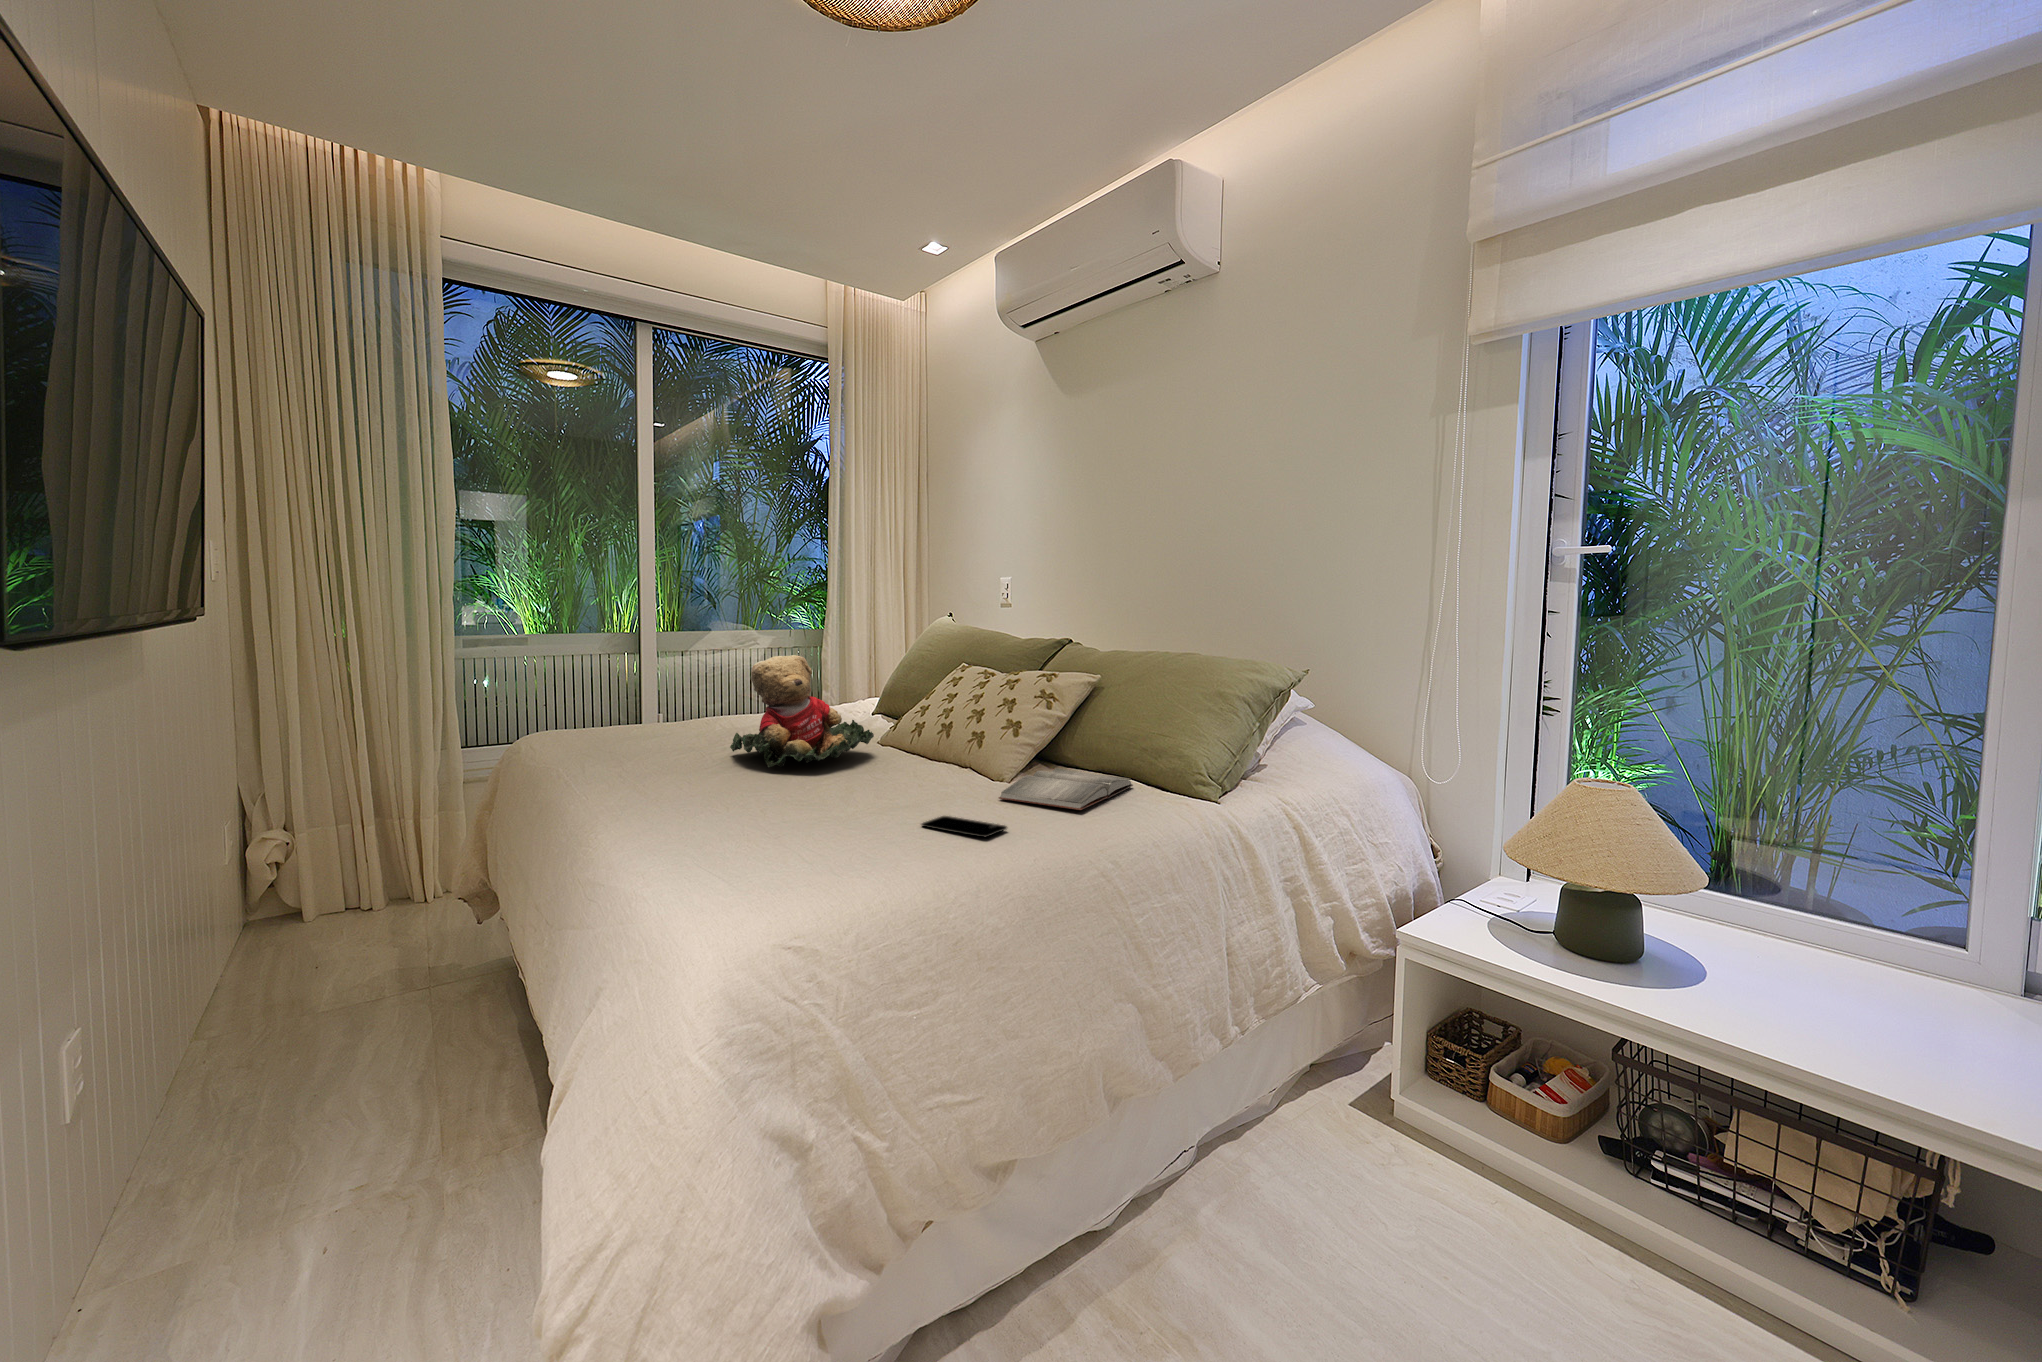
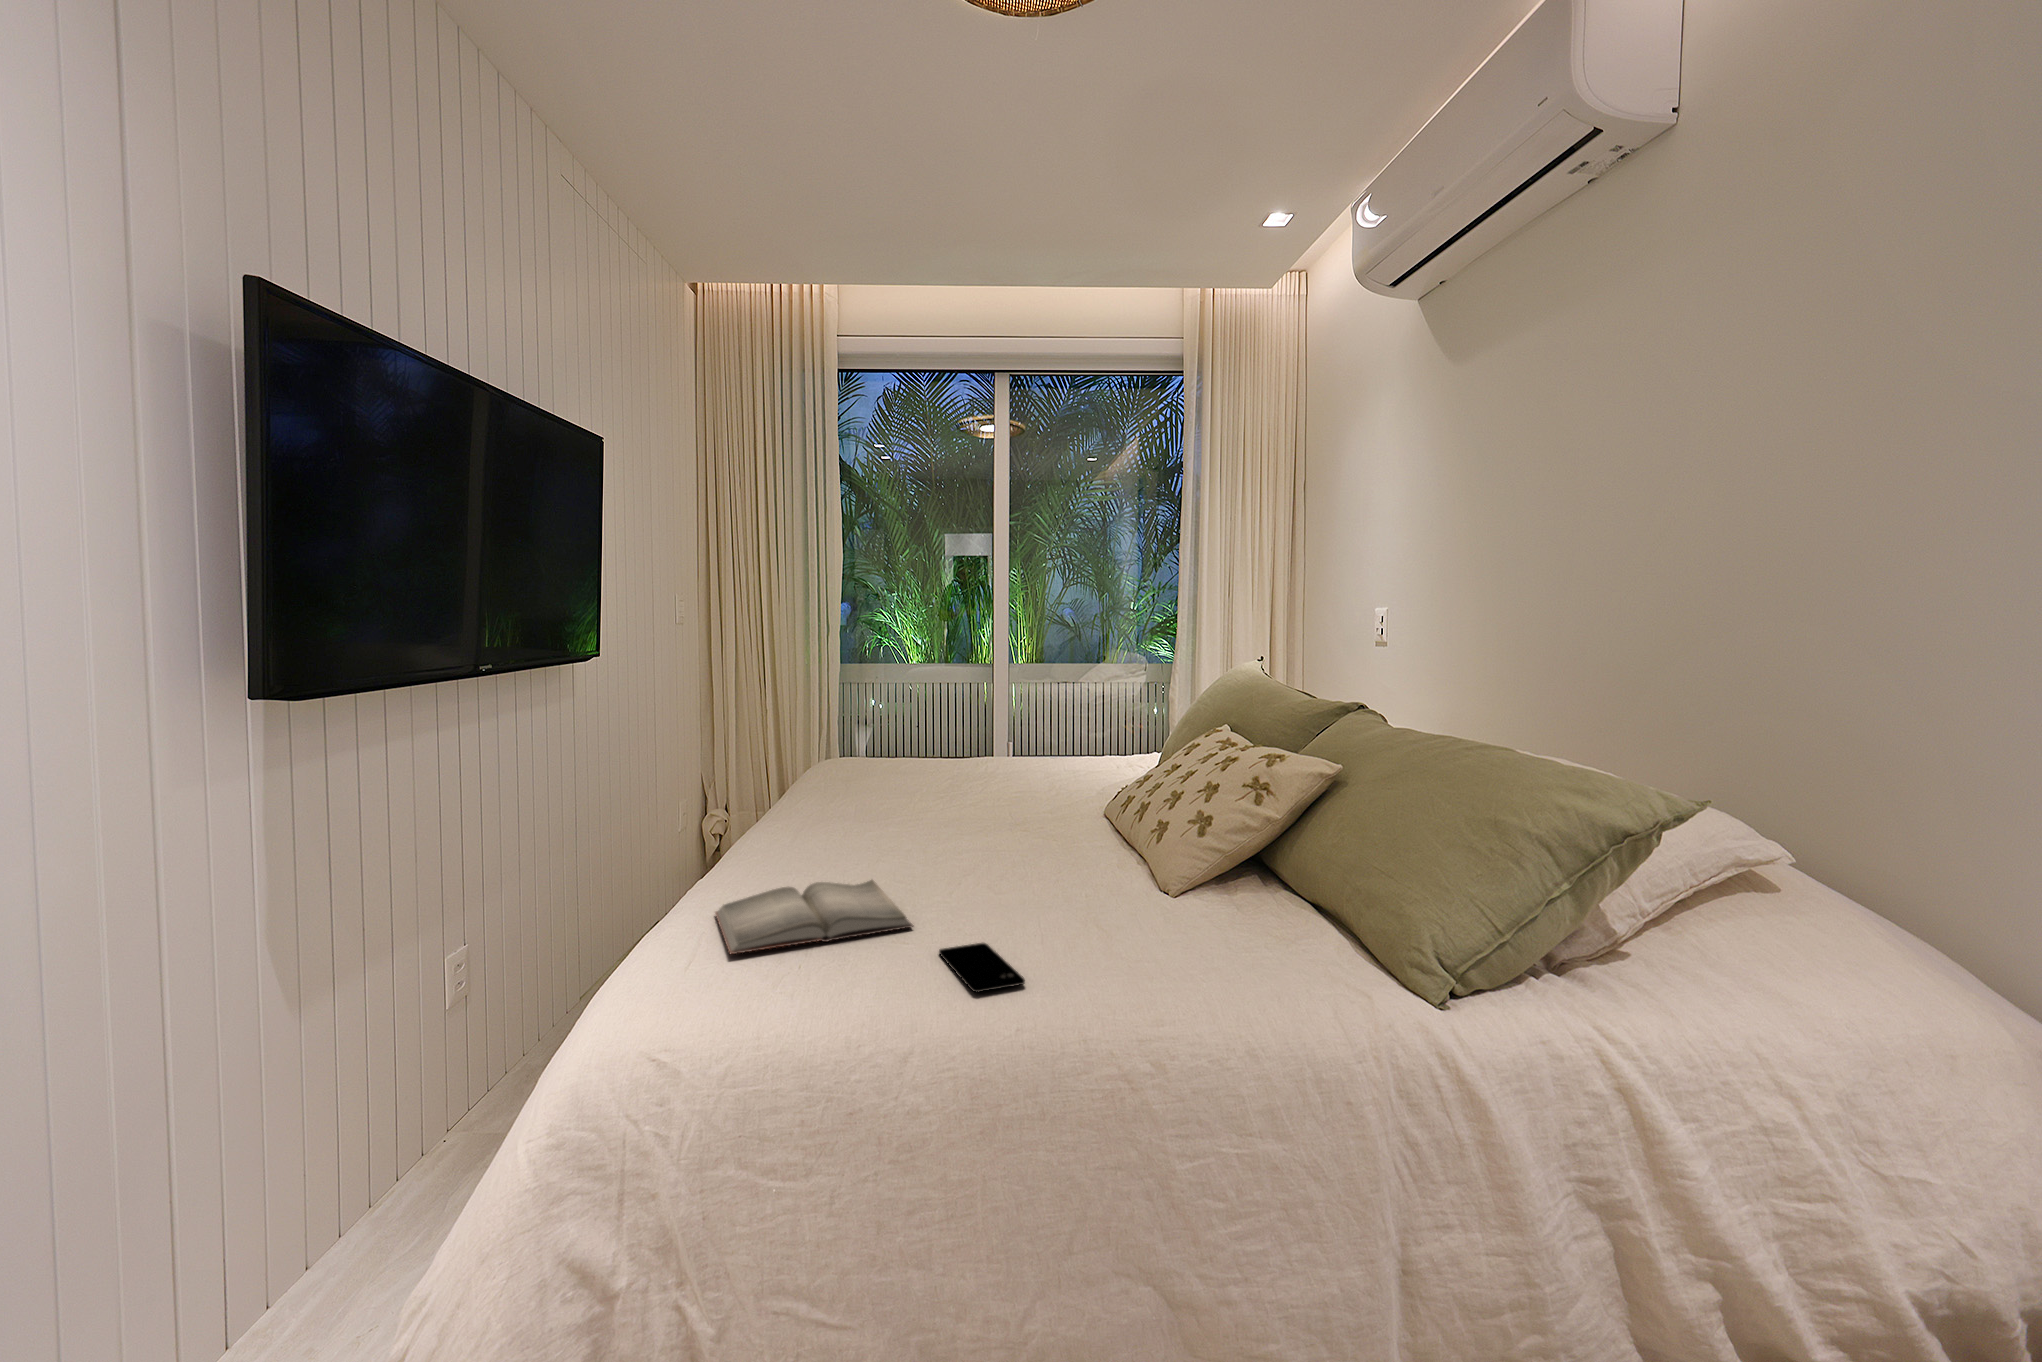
teddy bear: present [730,655,874,767] -> none [905,711,1058,836]
hardback book: present [999,767,1133,810] -> present [715,880,913,954]

